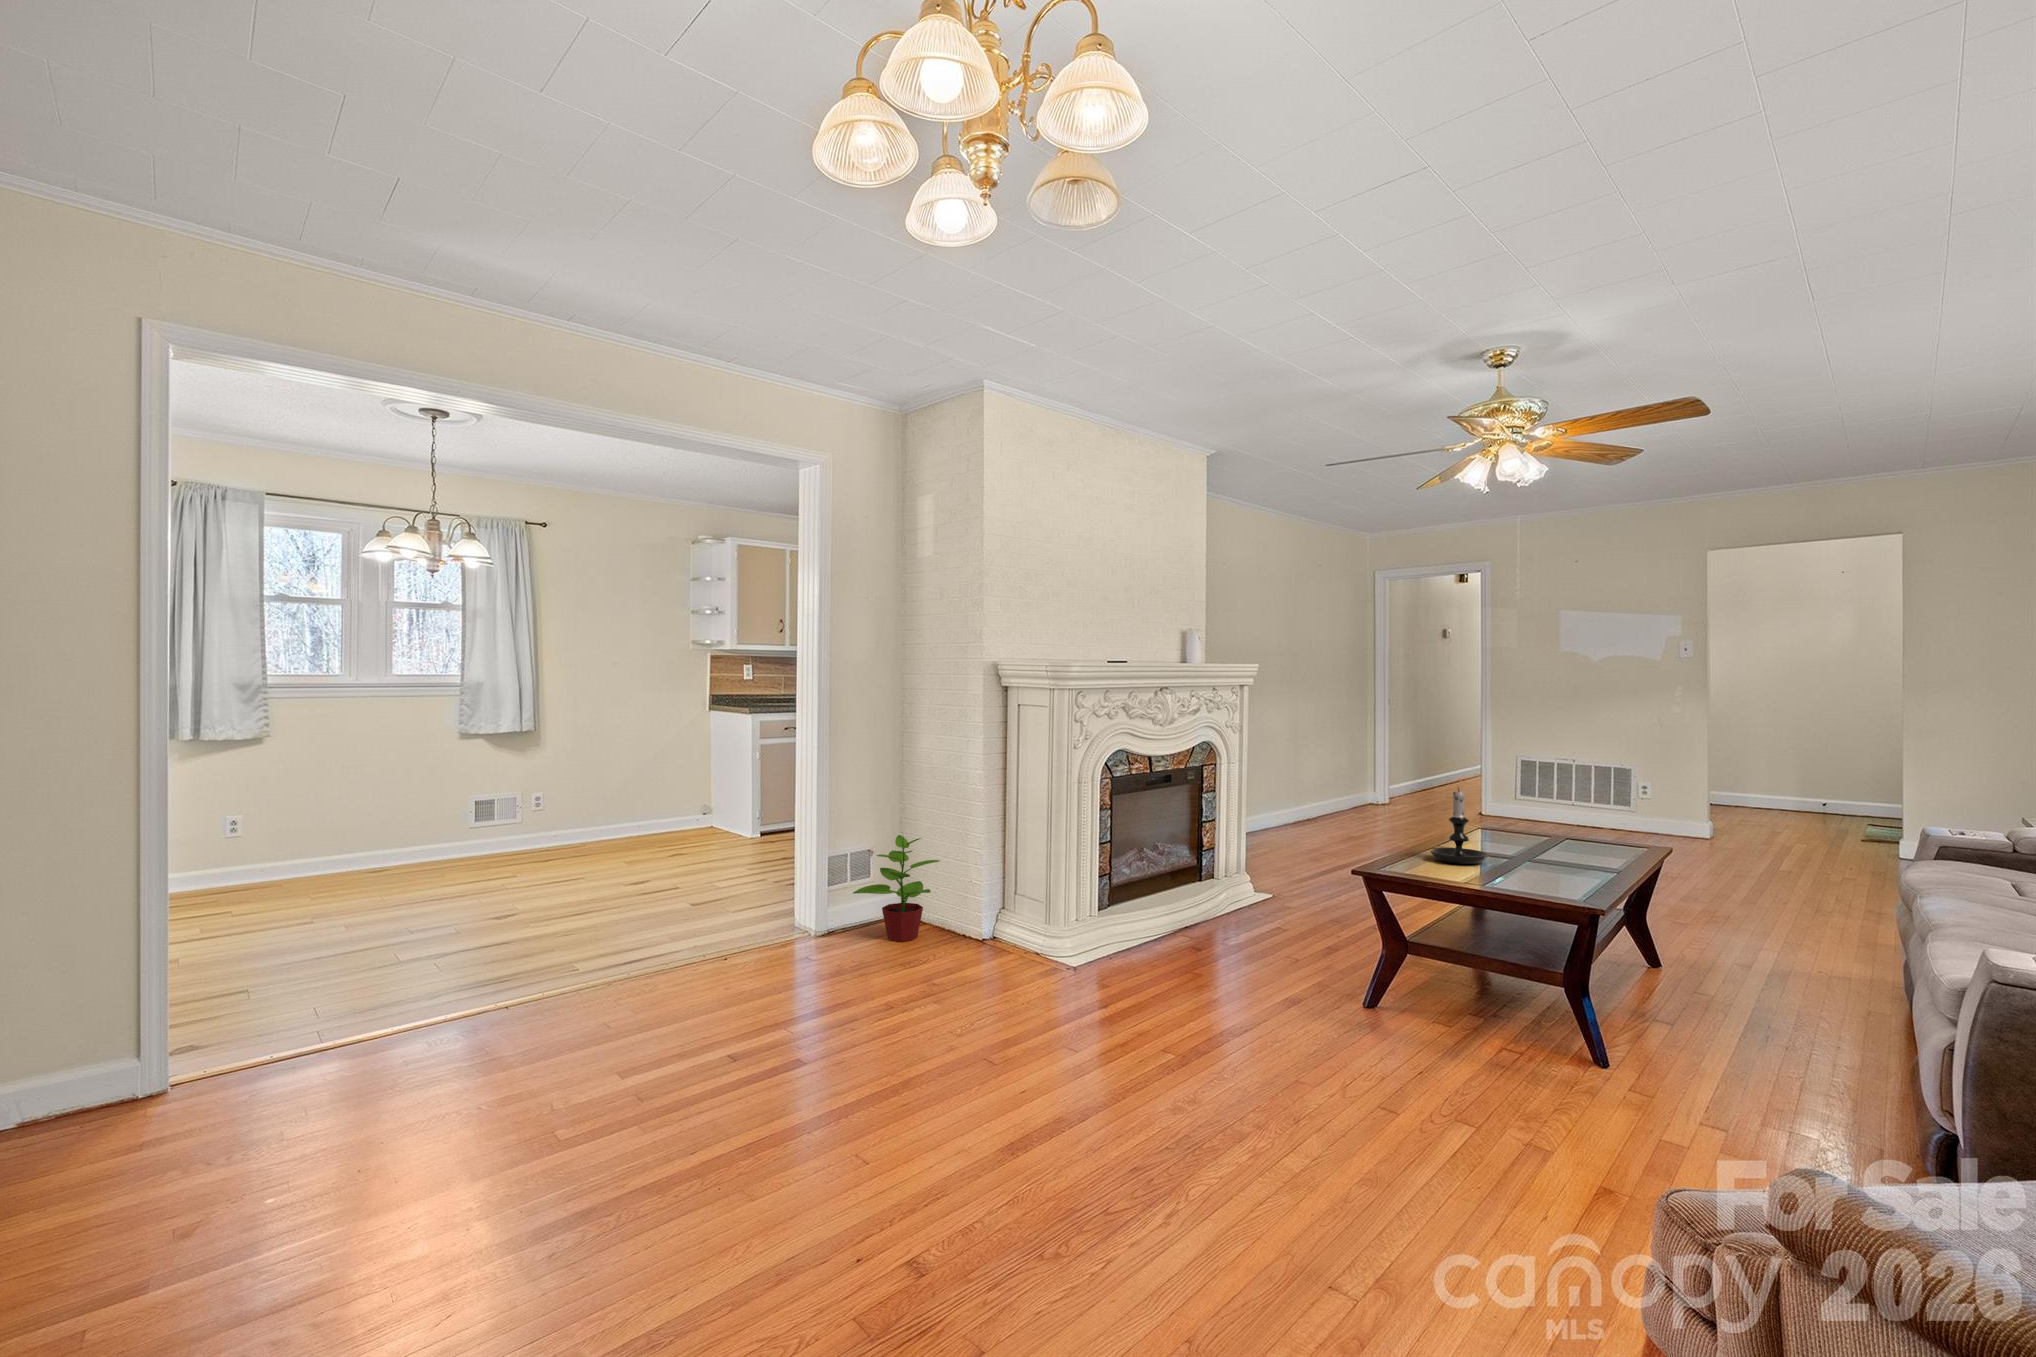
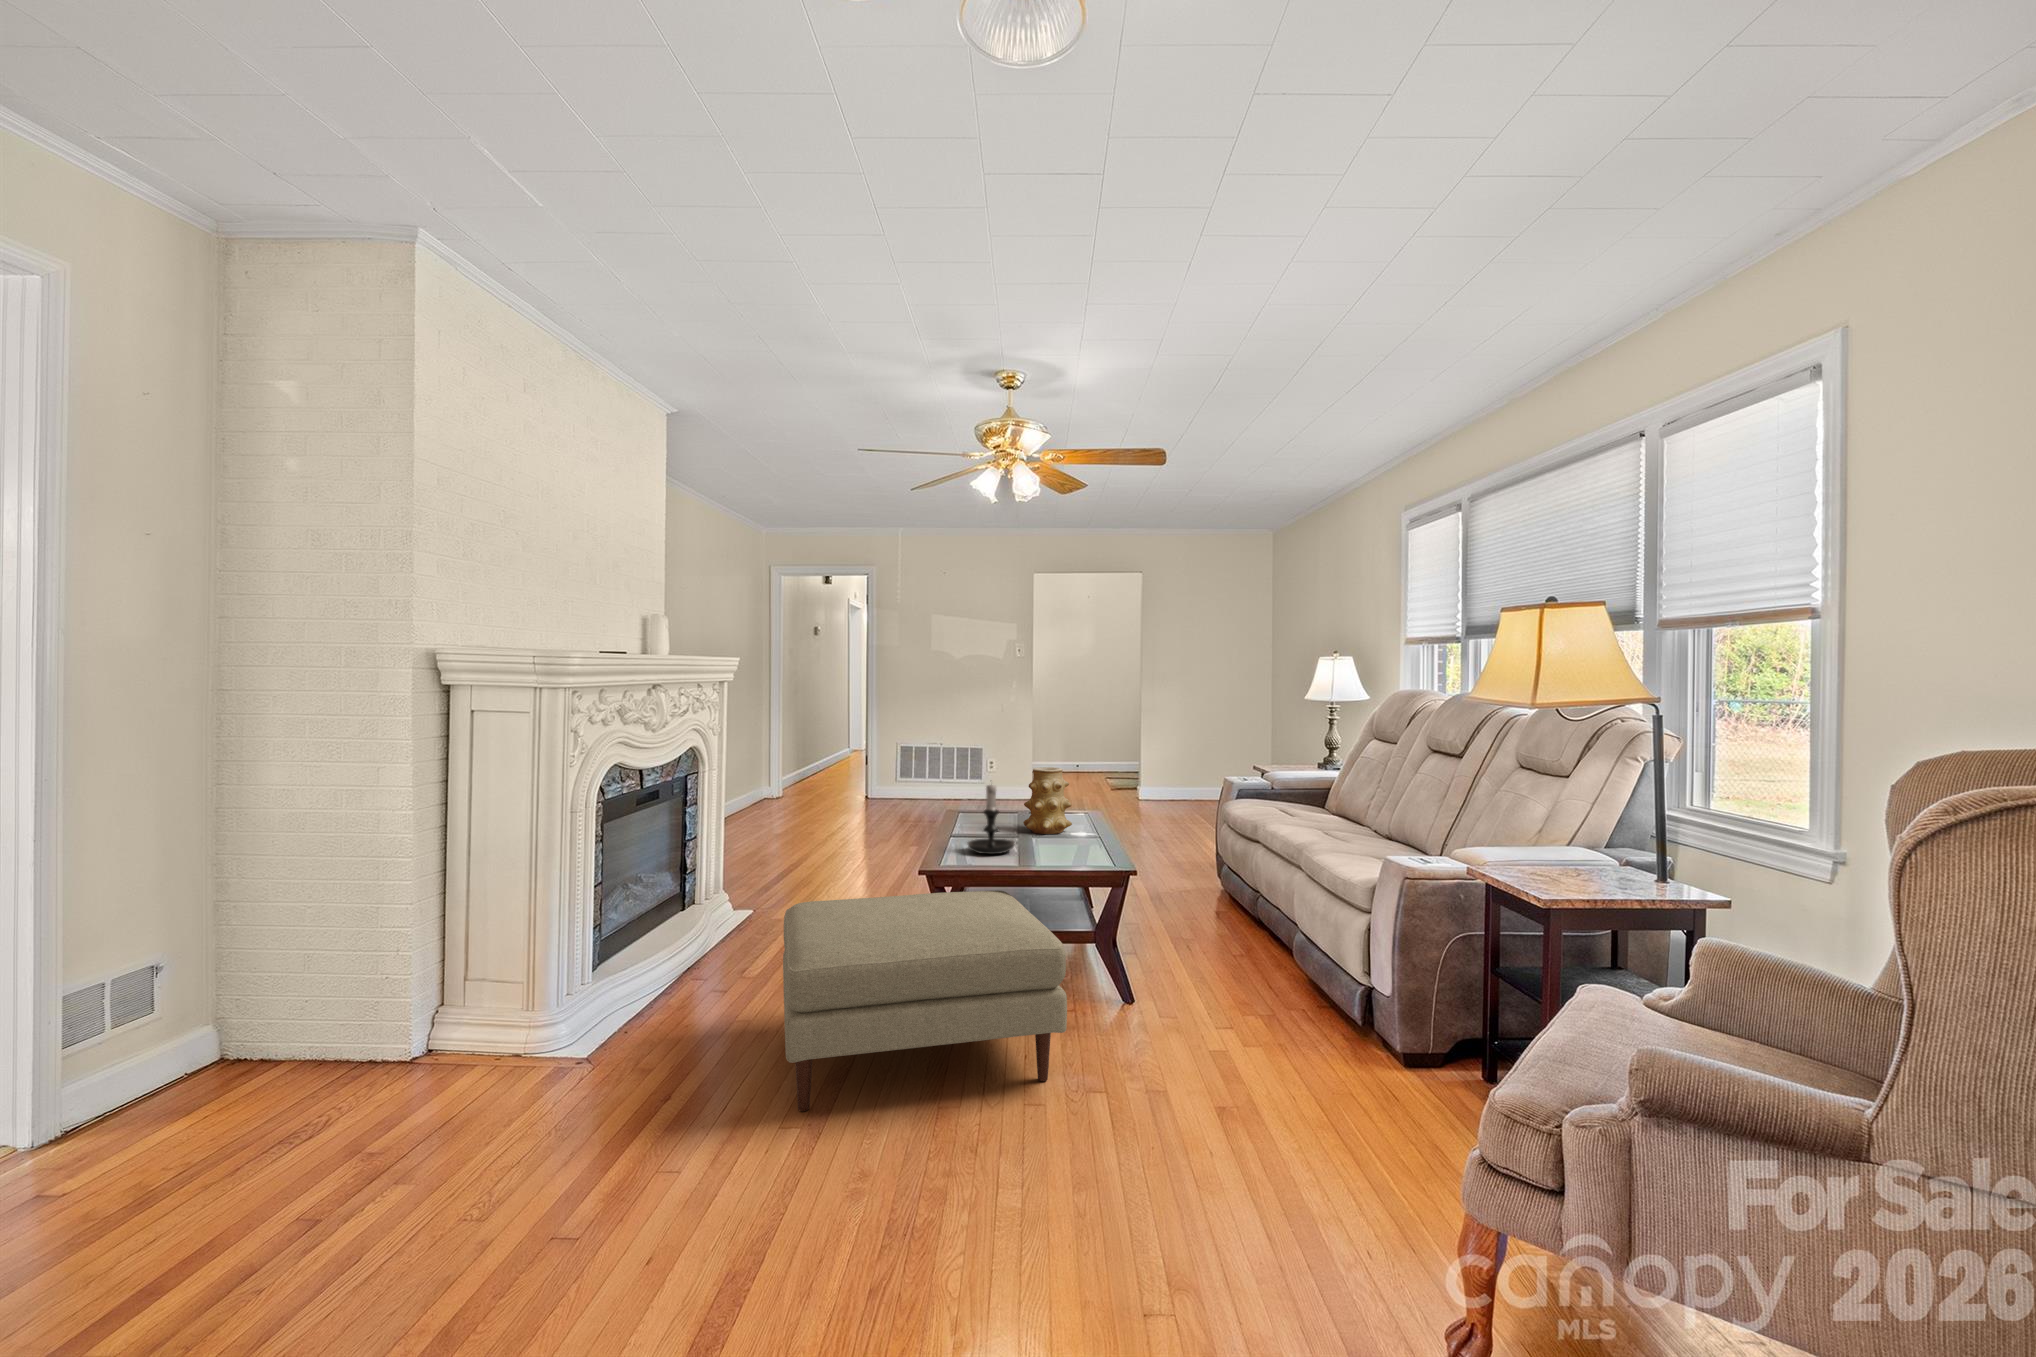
vase: none [1531,781,1595,856] -> present [1023,767,1072,834]
potted plant: present [853,835,940,942] -> none [139,923,327,1108]
ottoman: none [1168,875,1446,1080] -> present [783,891,1067,1111]

